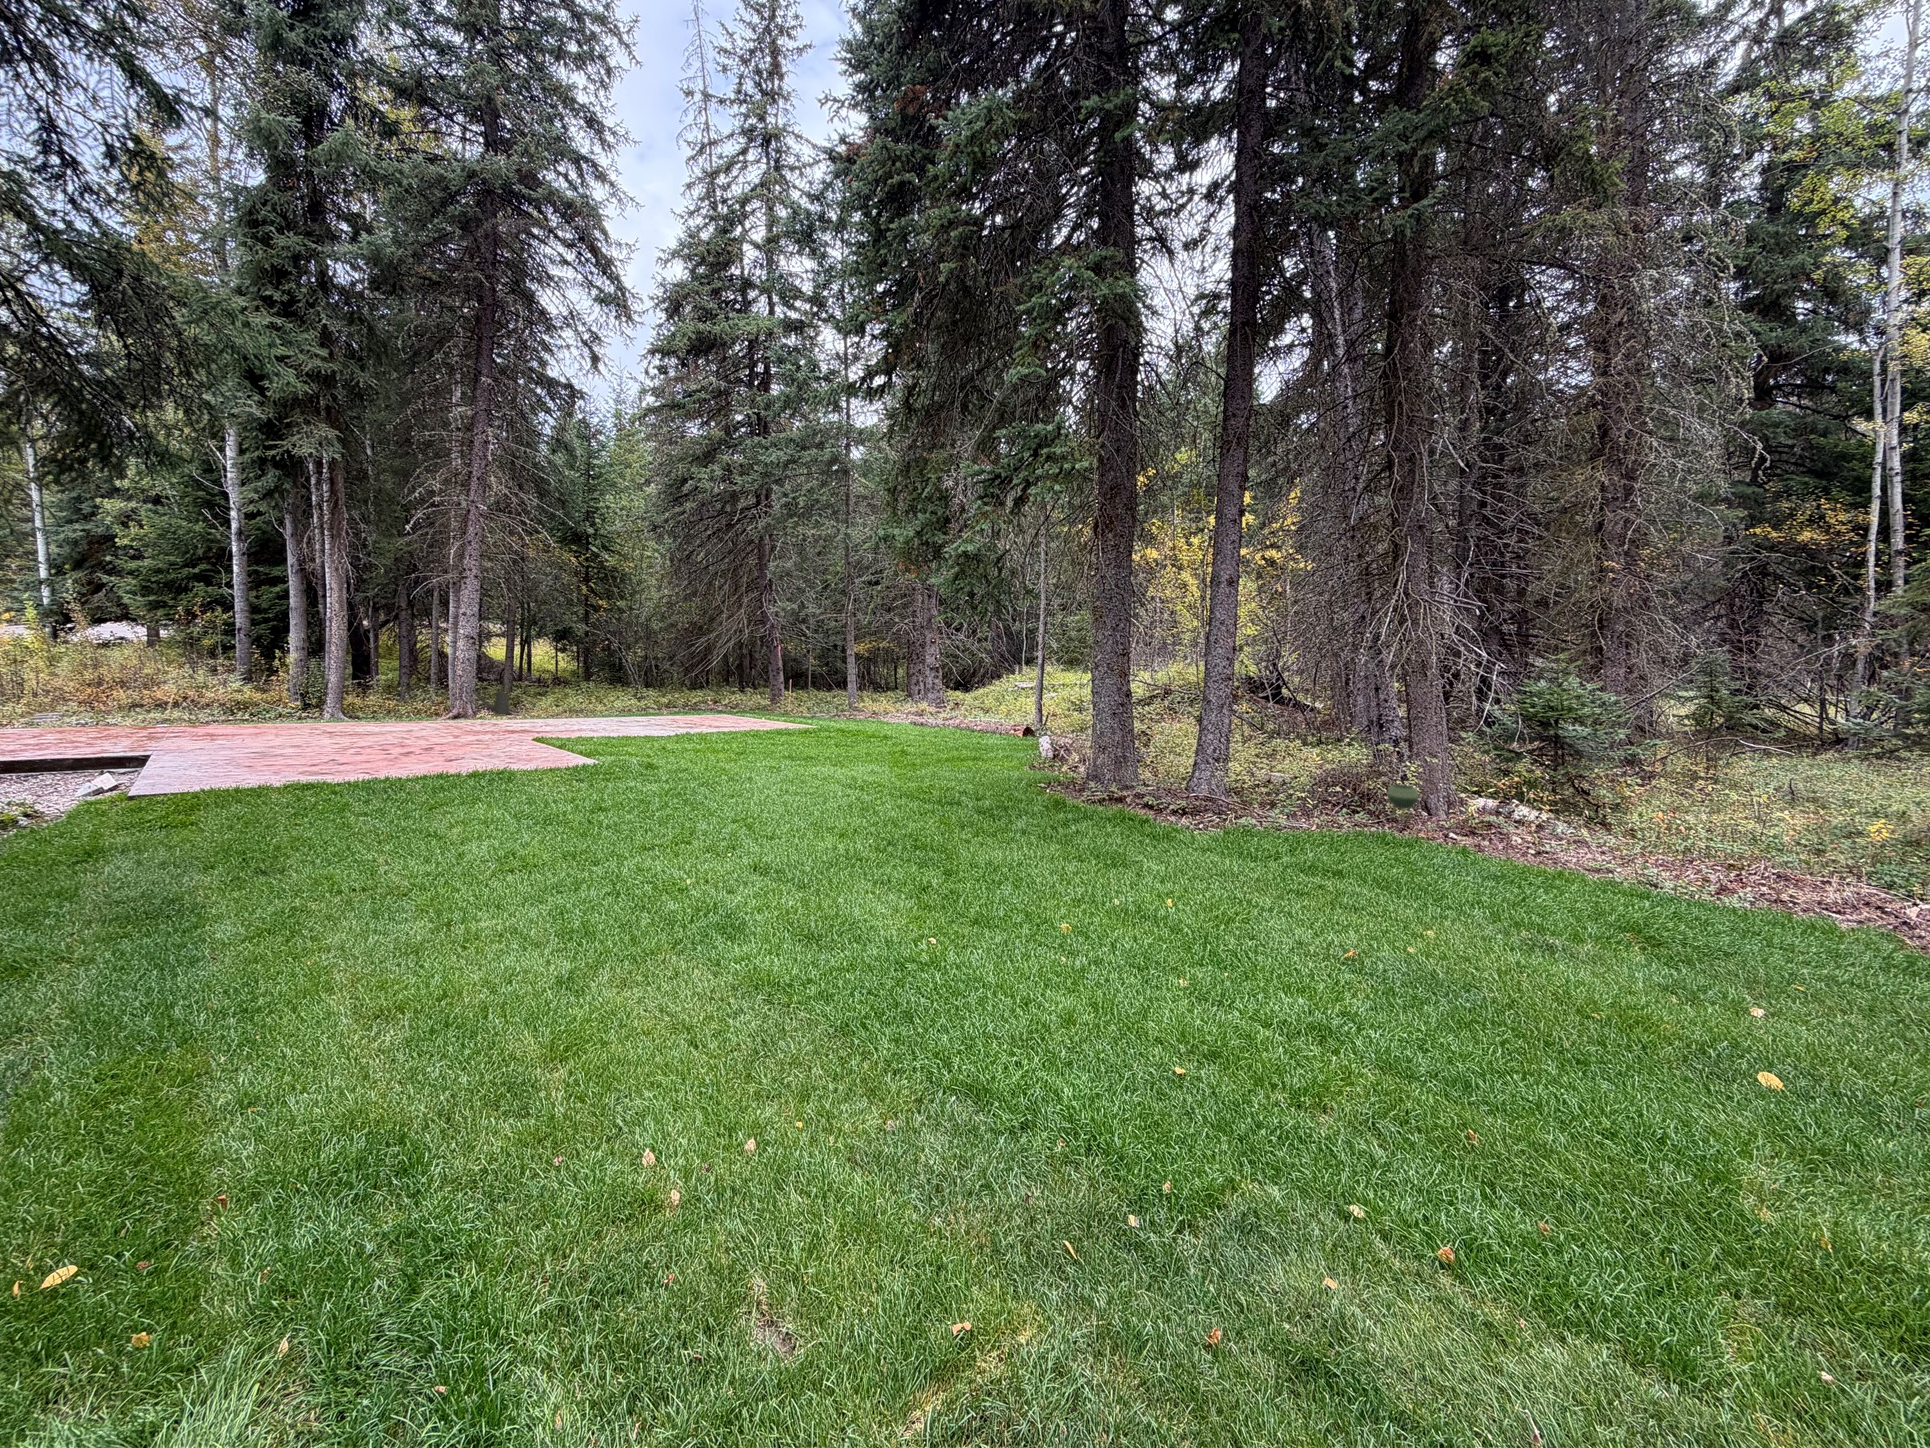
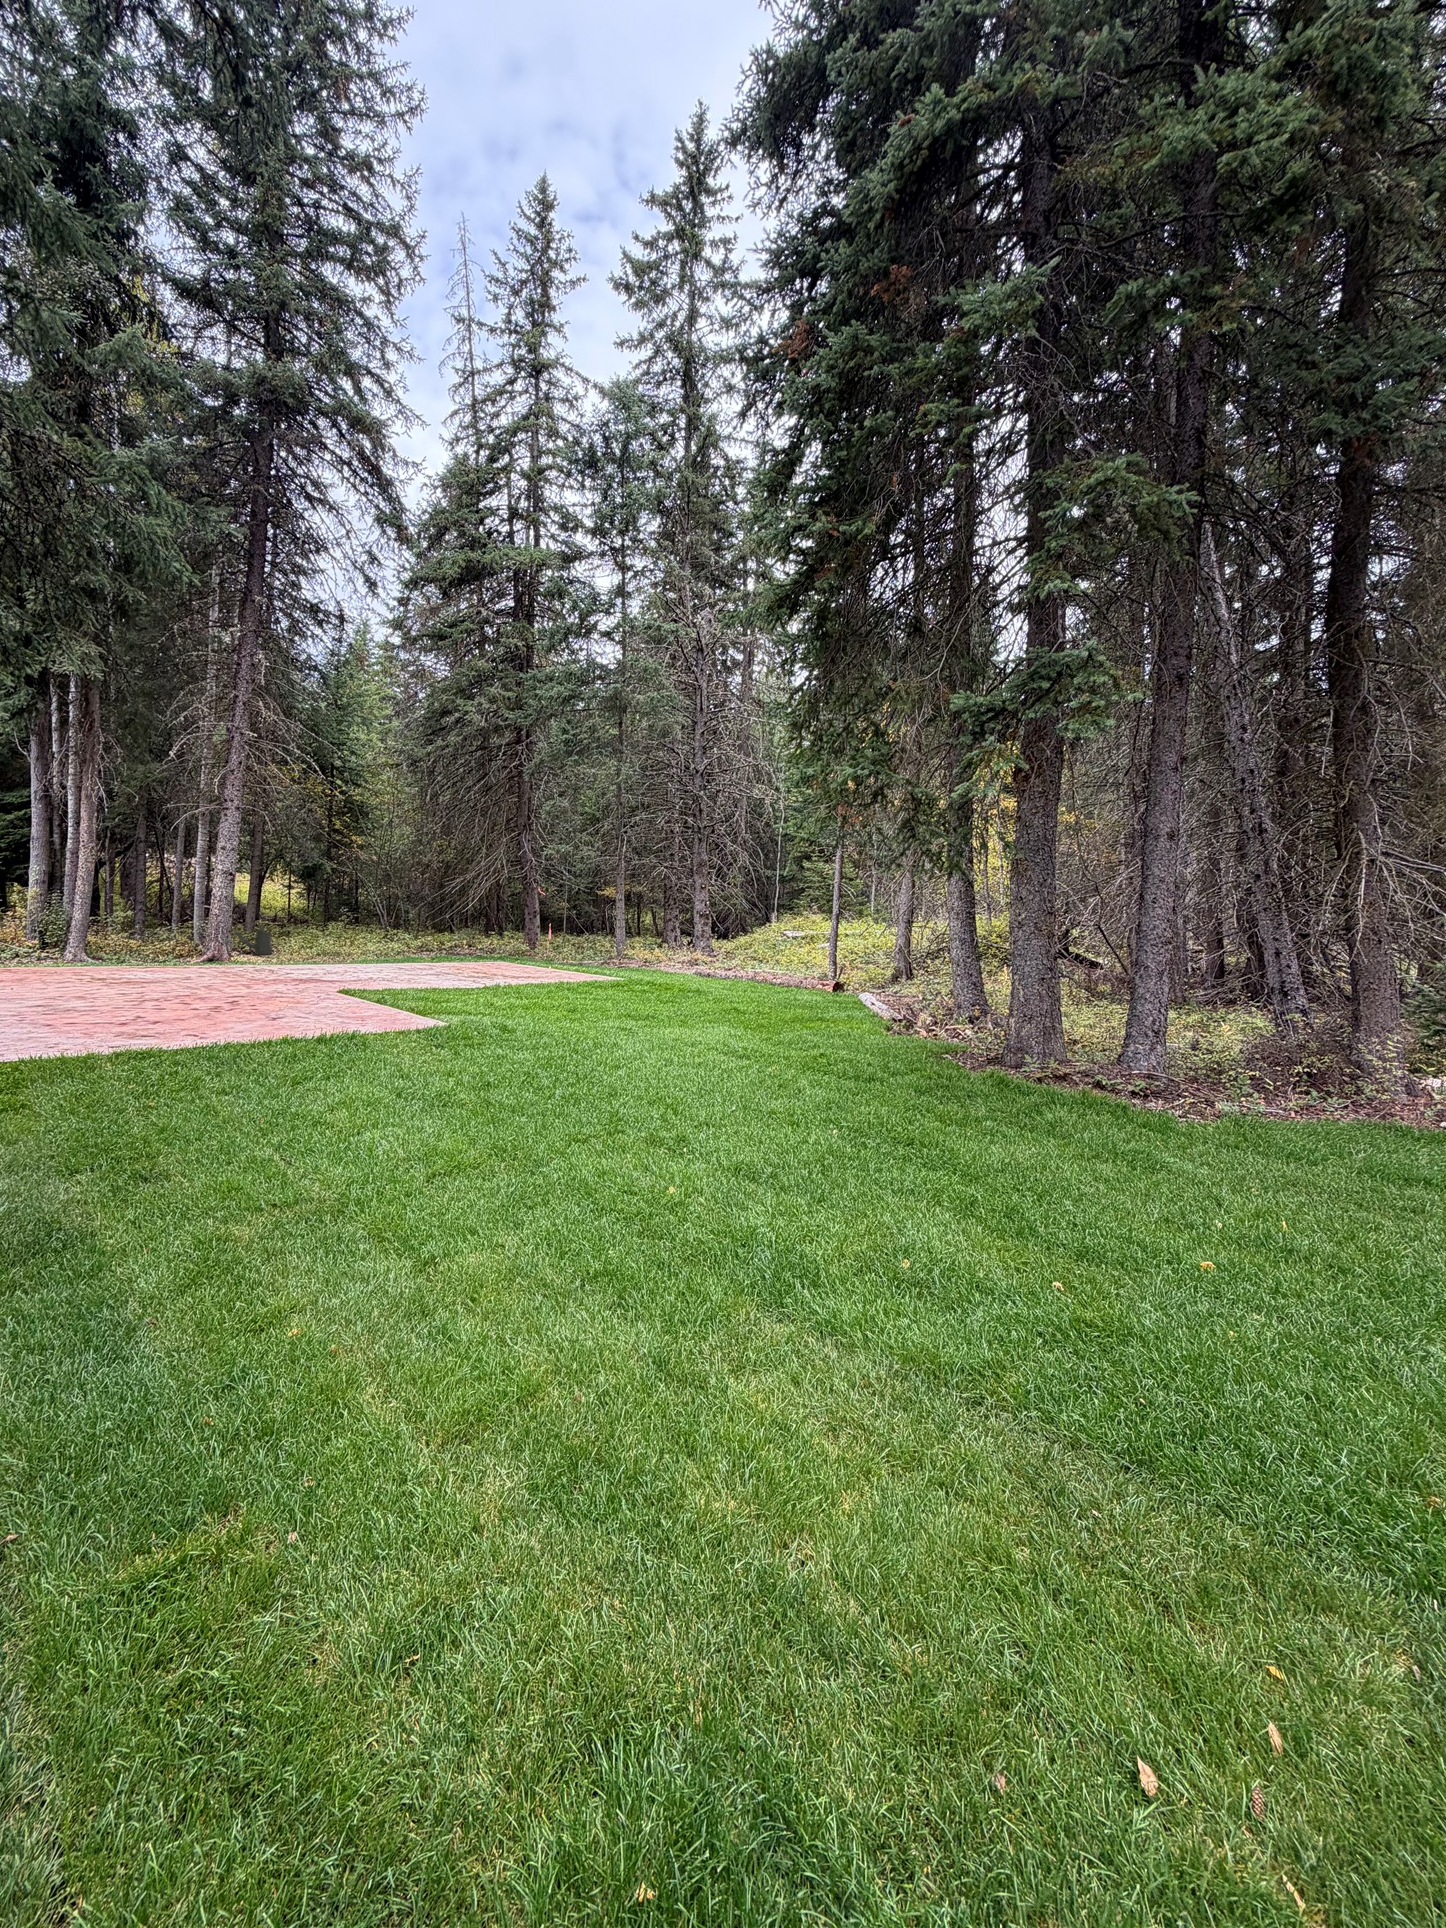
planter: present [1387,785,1418,822] -> none [1321,1043,1360,1085]

